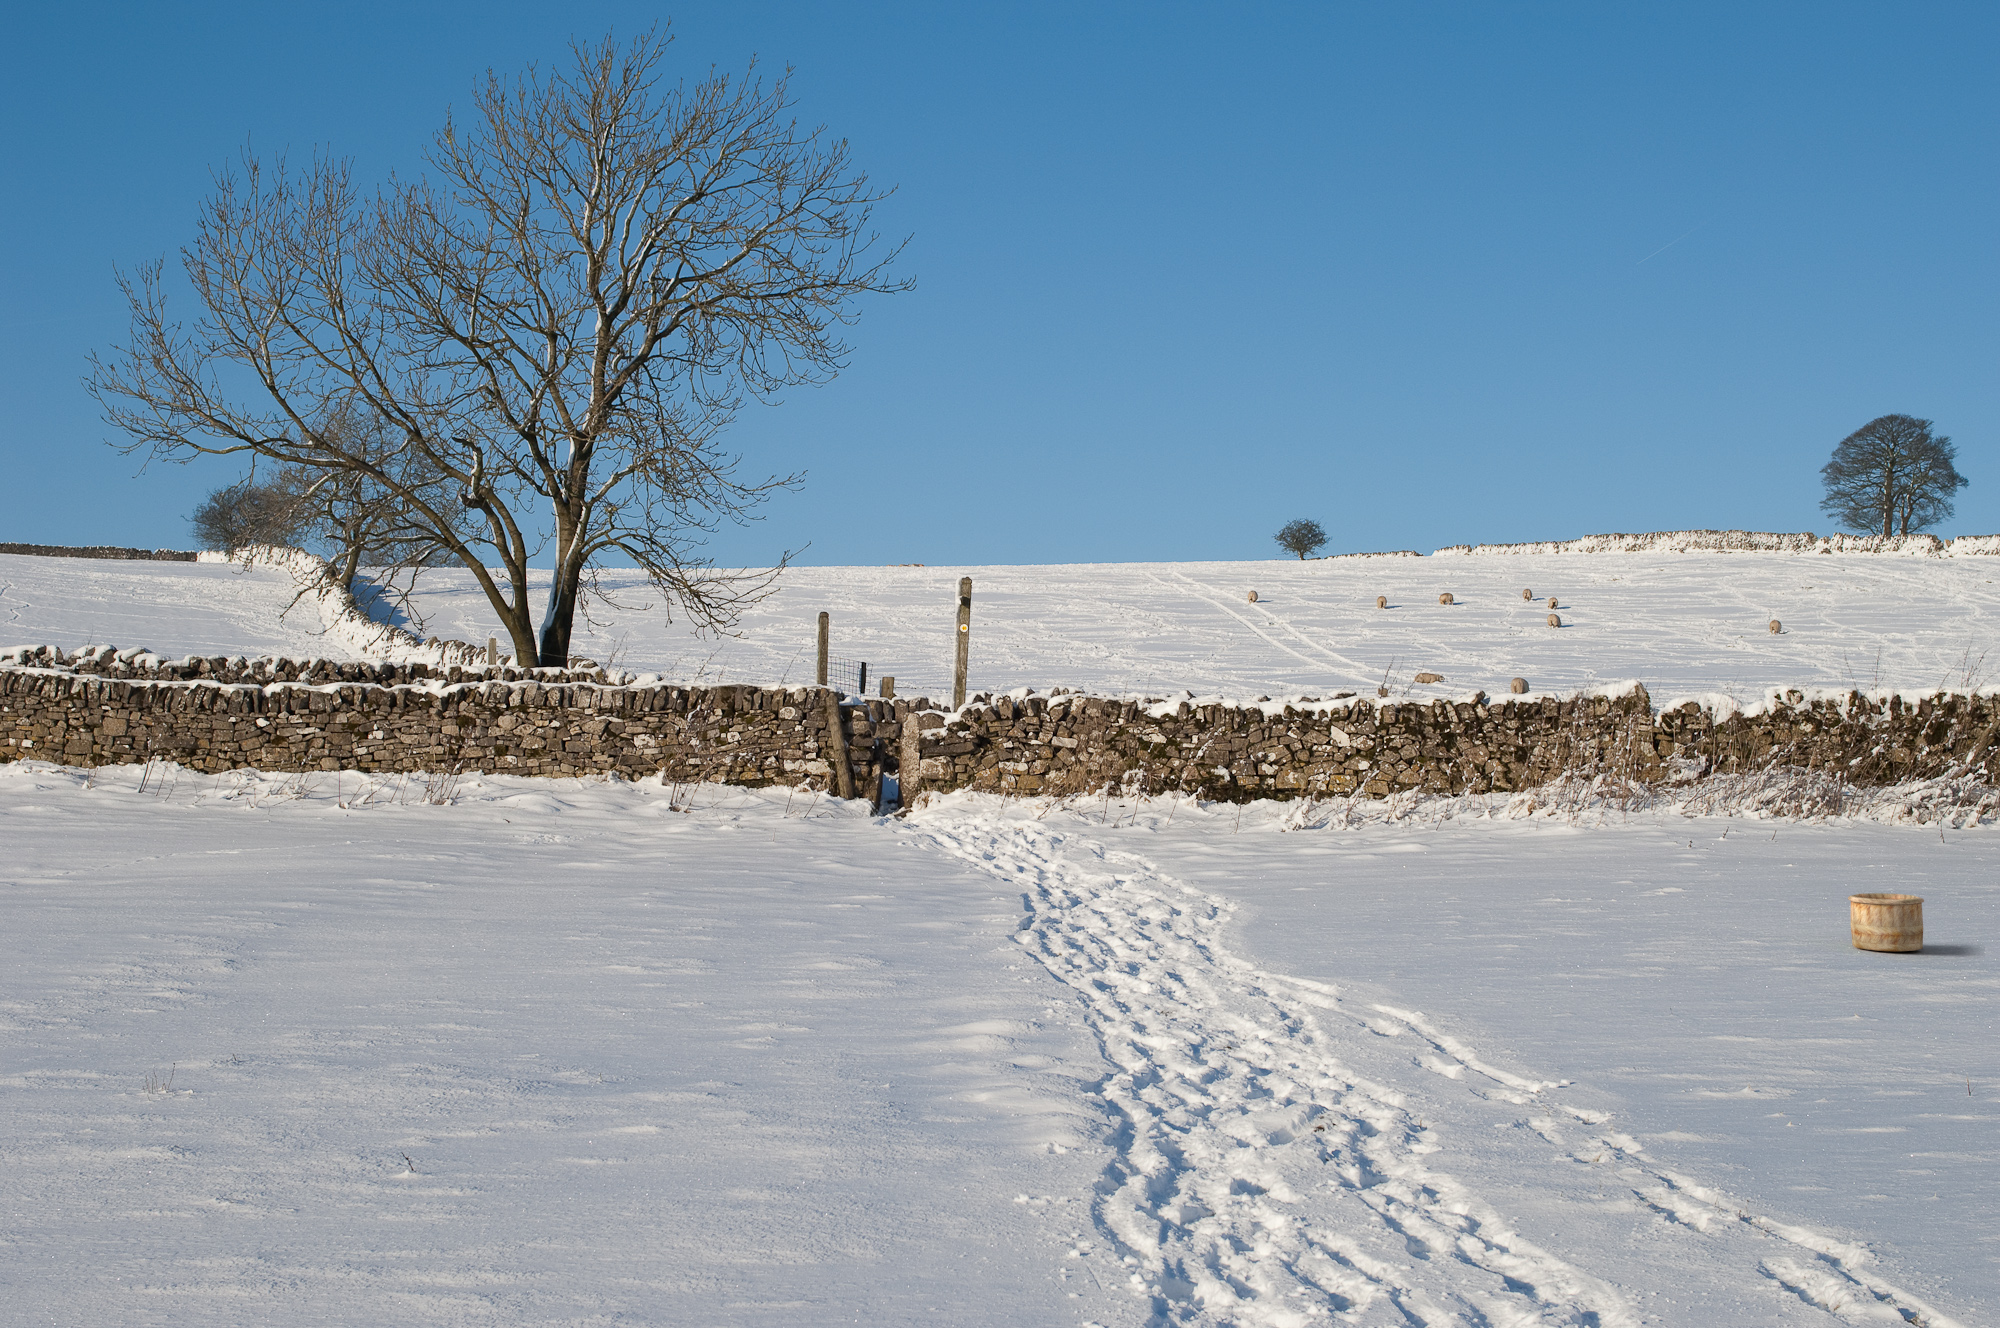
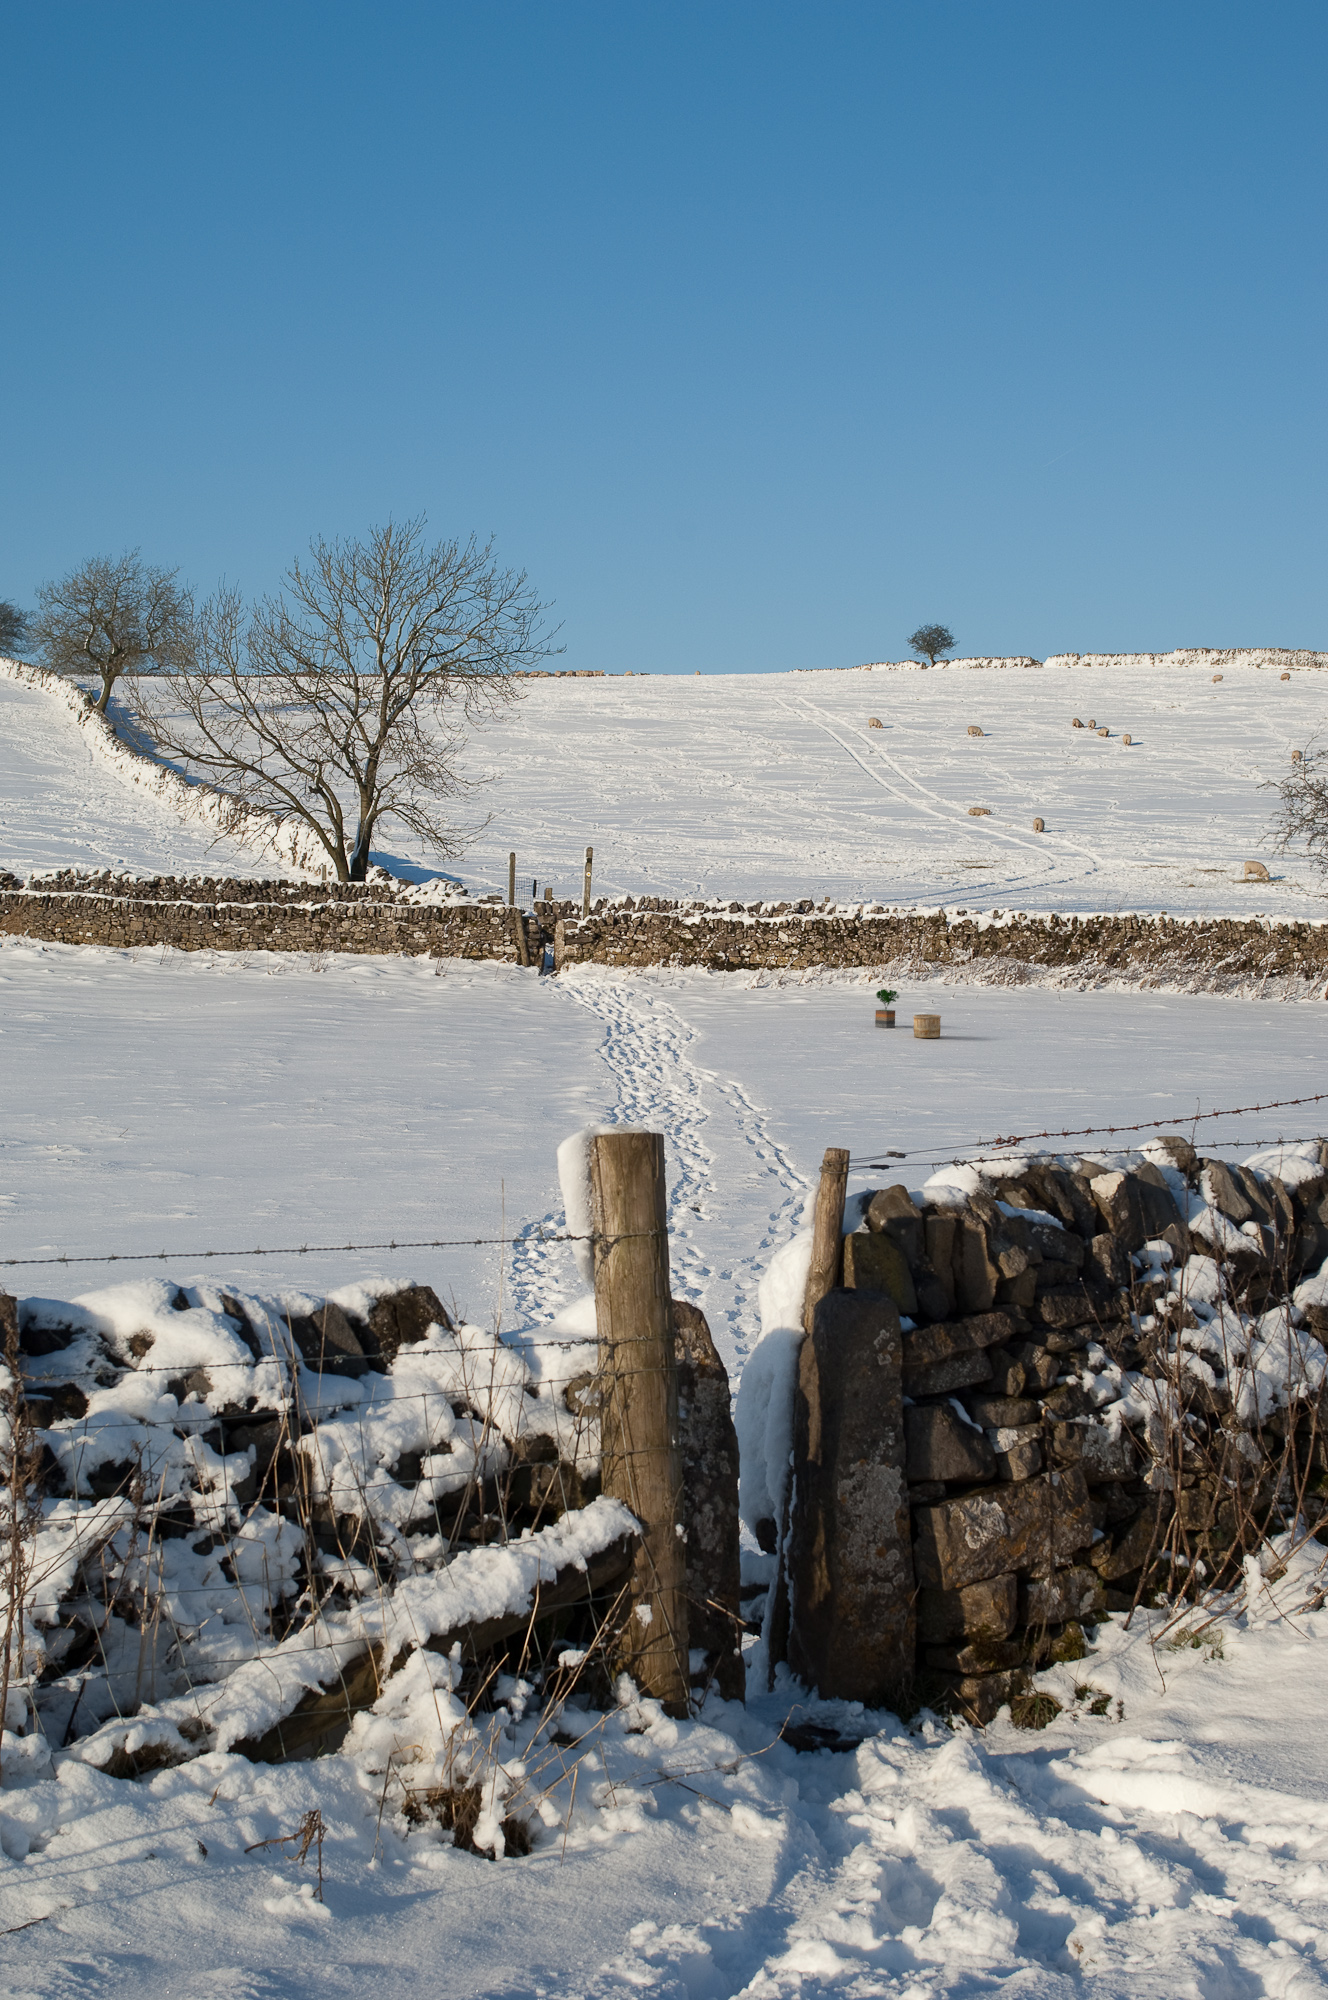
potted tree: none [1700,833,1761,923] -> present [875,989,899,1028]

